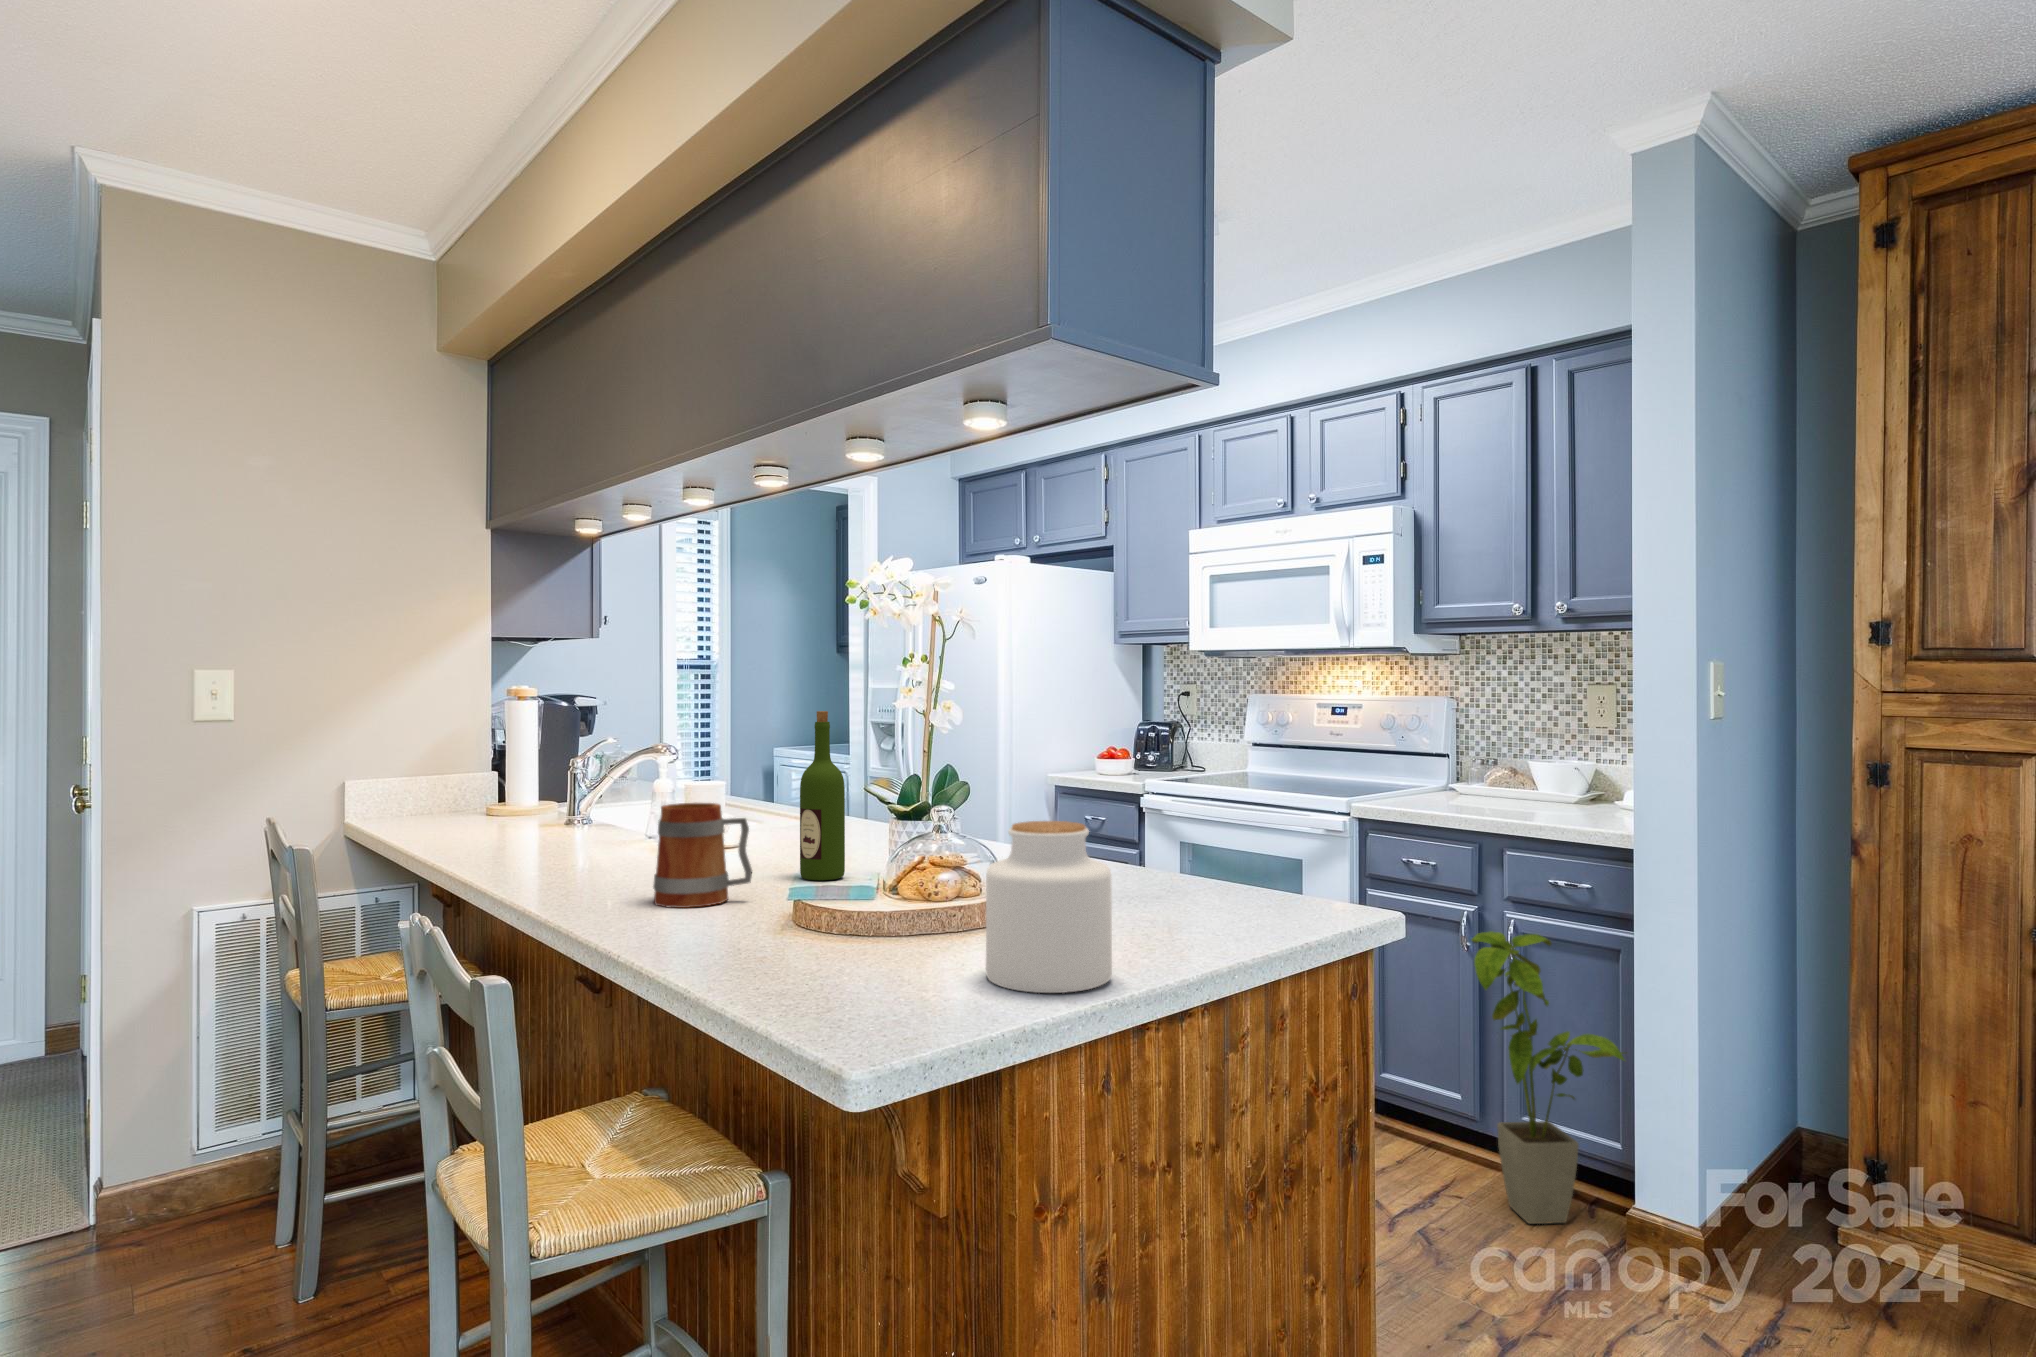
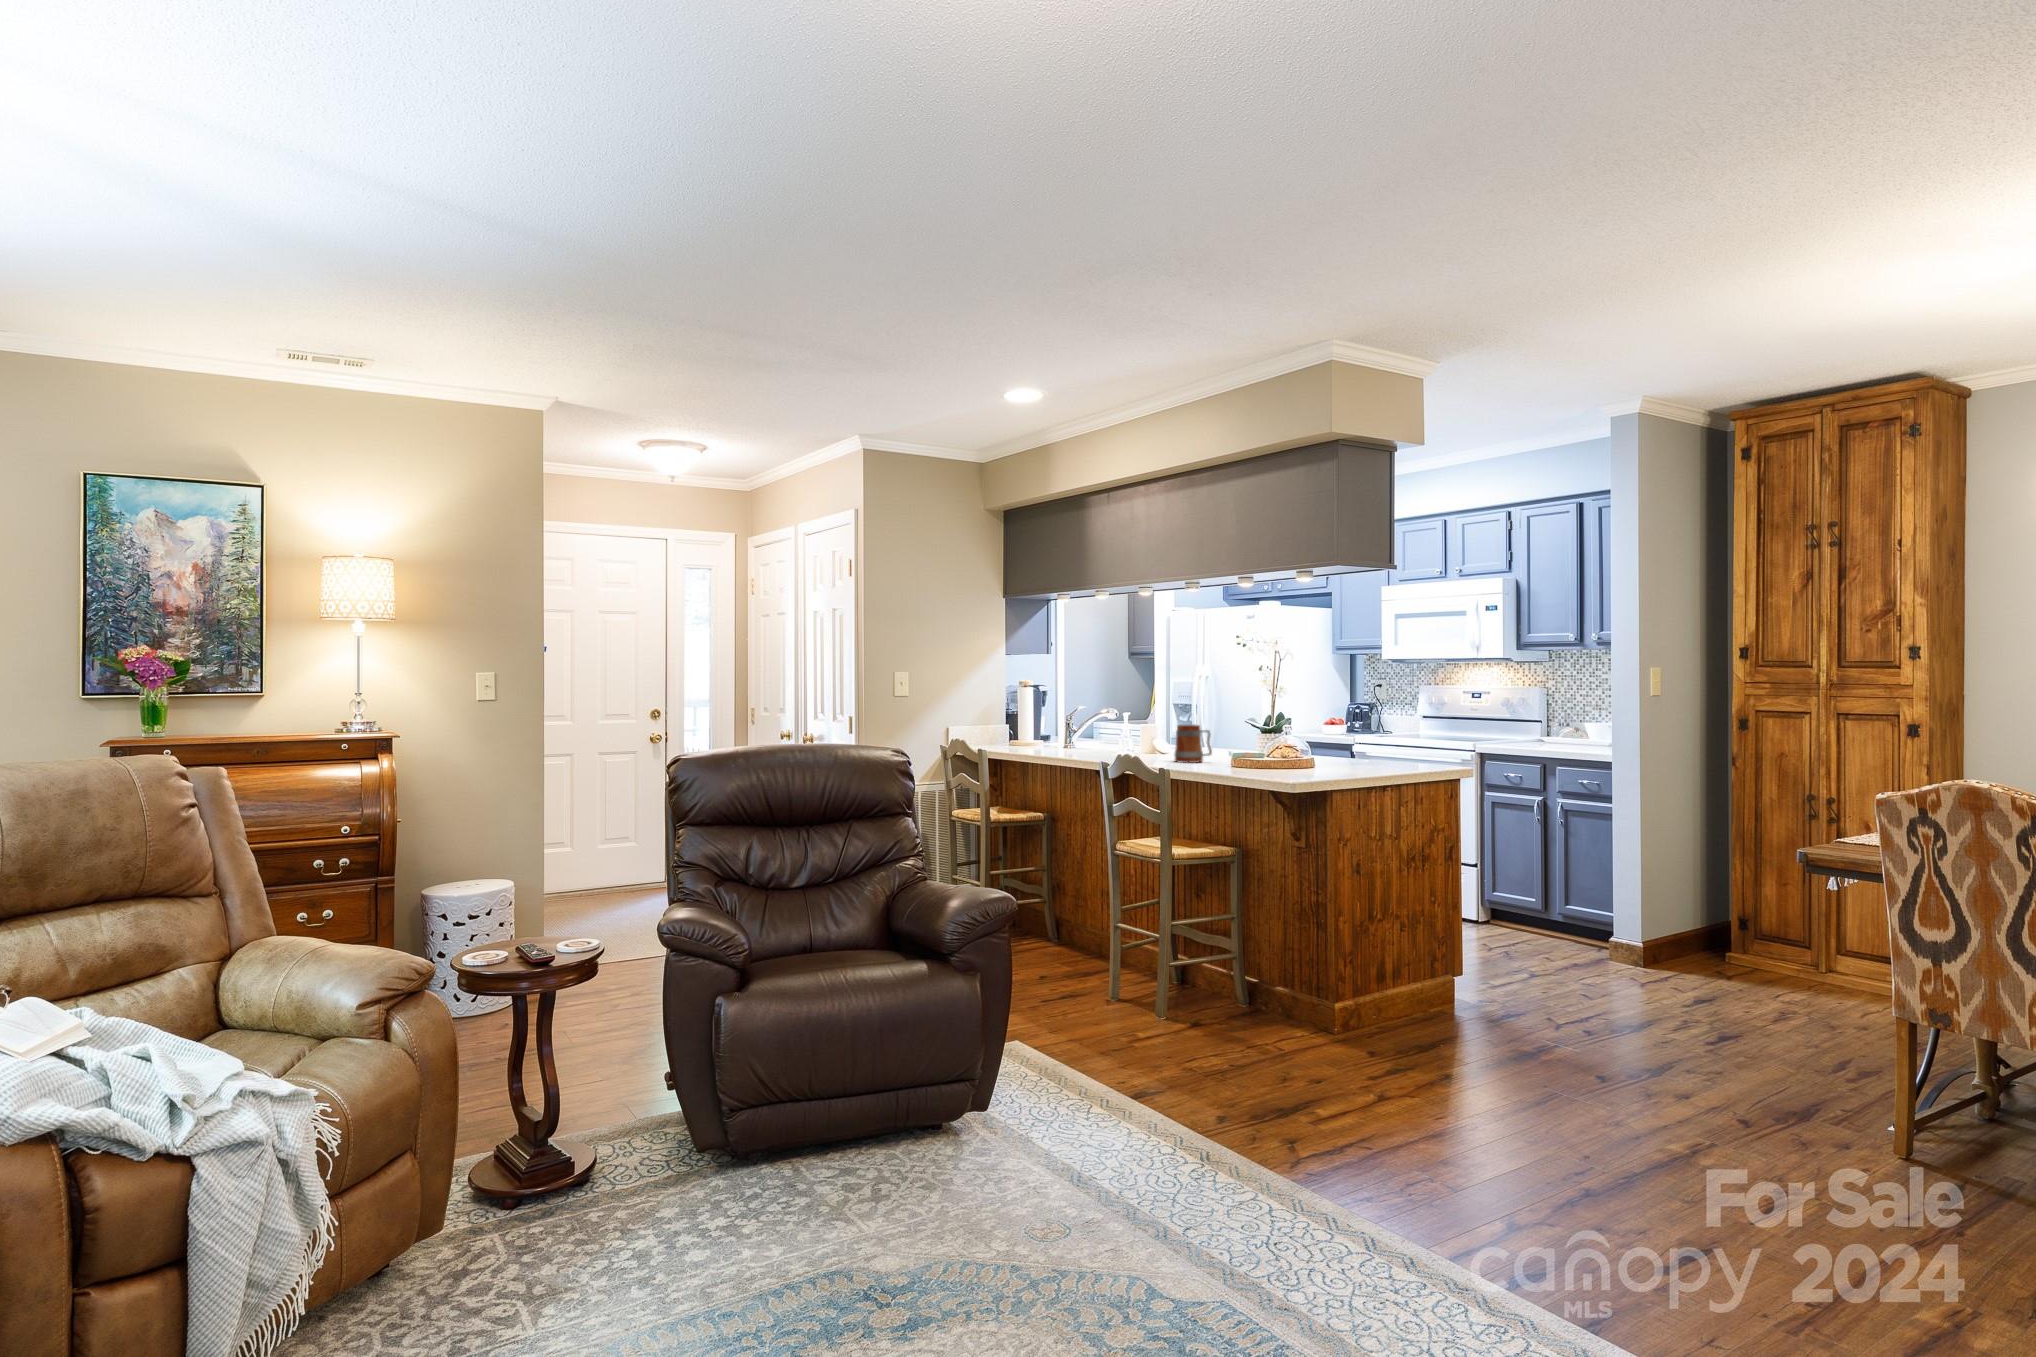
wine bottle: present [800,711,845,880] -> none [1218,690,1236,760]
jar: present [986,821,1112,993] -> none [1321,723,1364,775]
house plant: present [1471,931,1627,1224] -> none [1531,804,1610,950]

